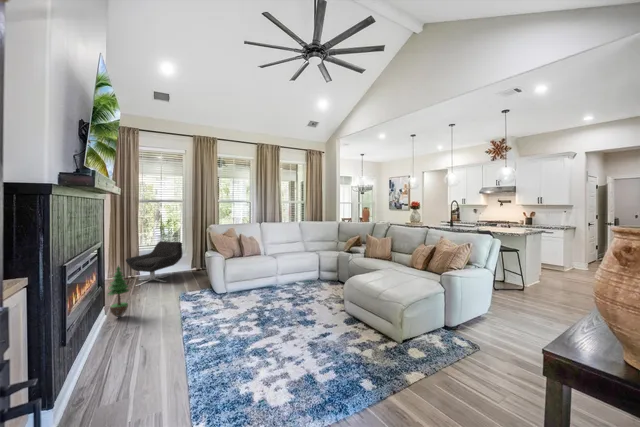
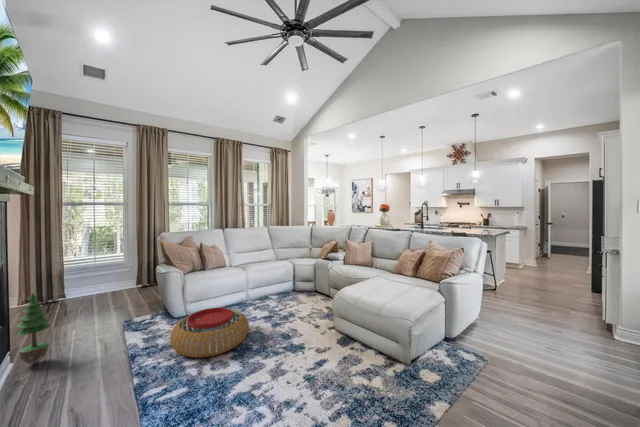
lounge chair: present [126,241,183,286] -> none [45,254,125,313]
pouf: none [211,287,272,323] -> present [170,308,249,358]

